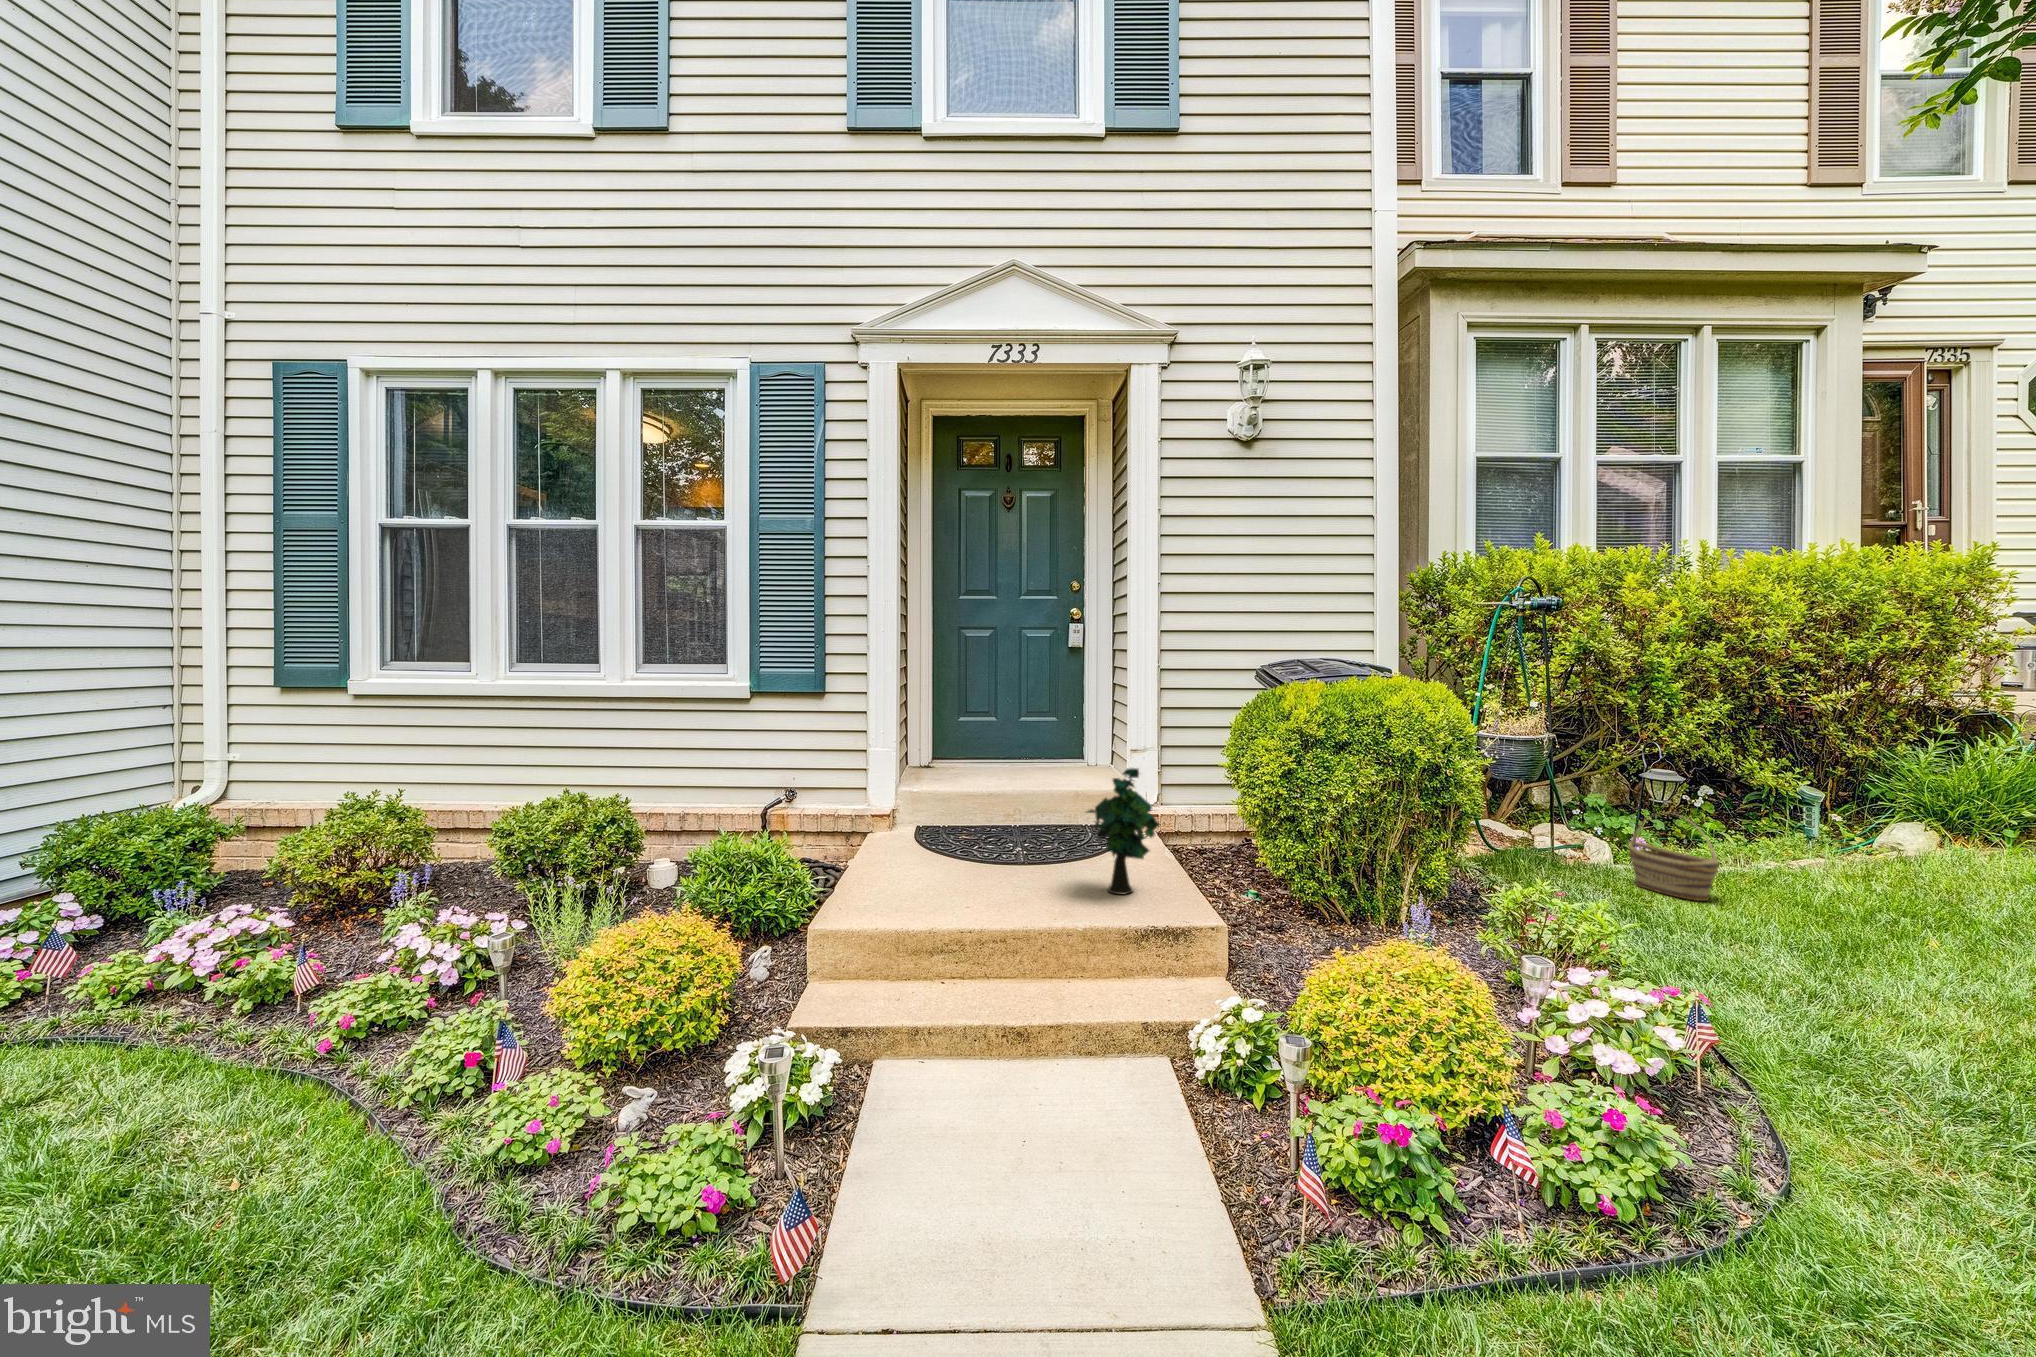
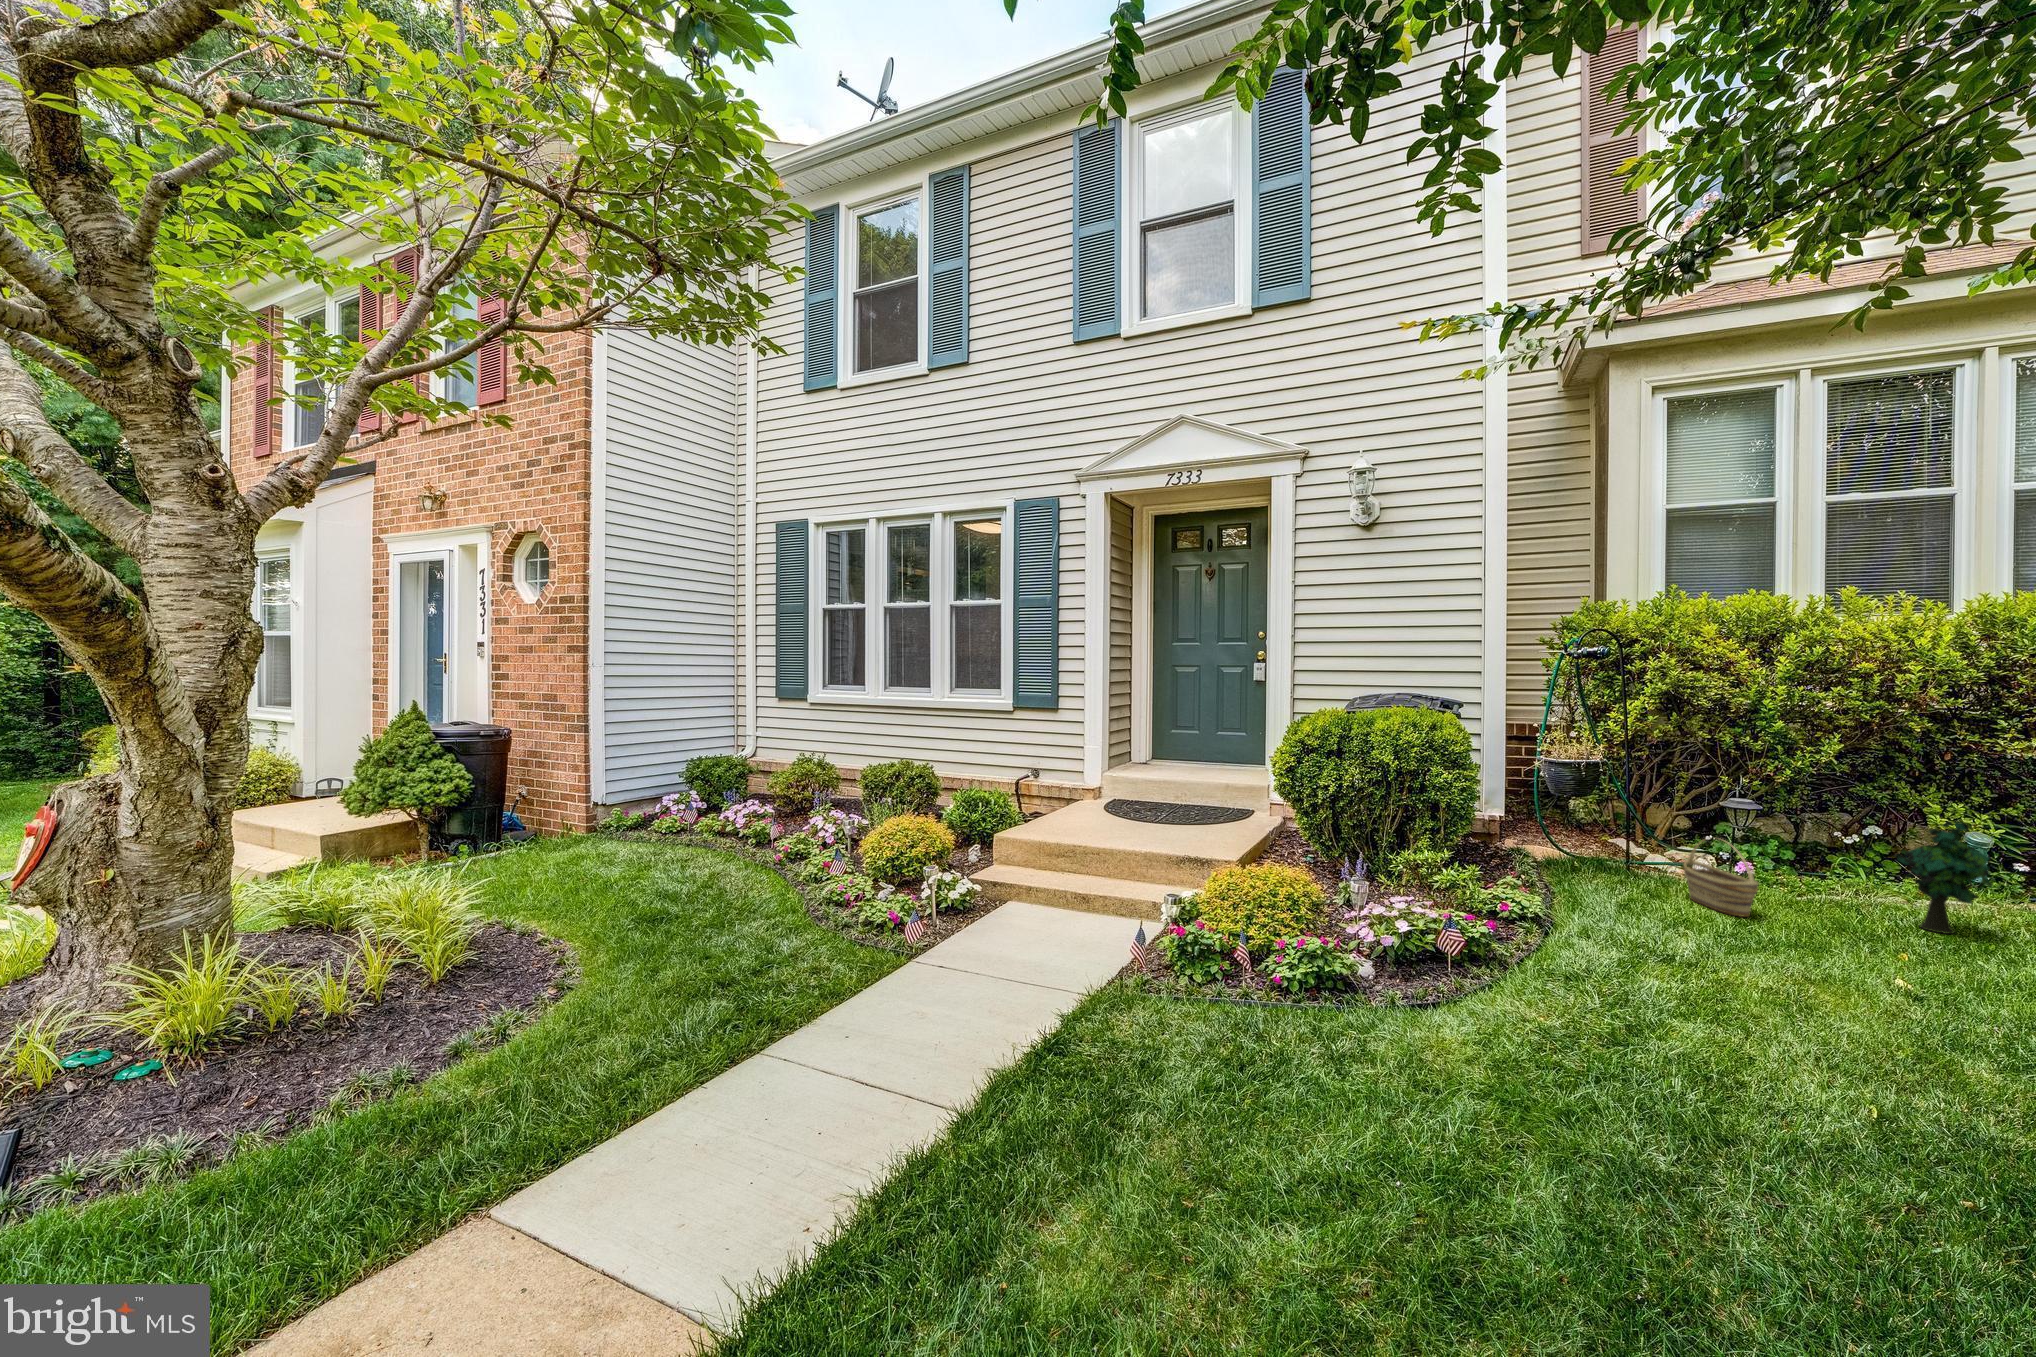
decorative plant: present [1087,768,1160,895] -> present [1893,822,1993,934]

